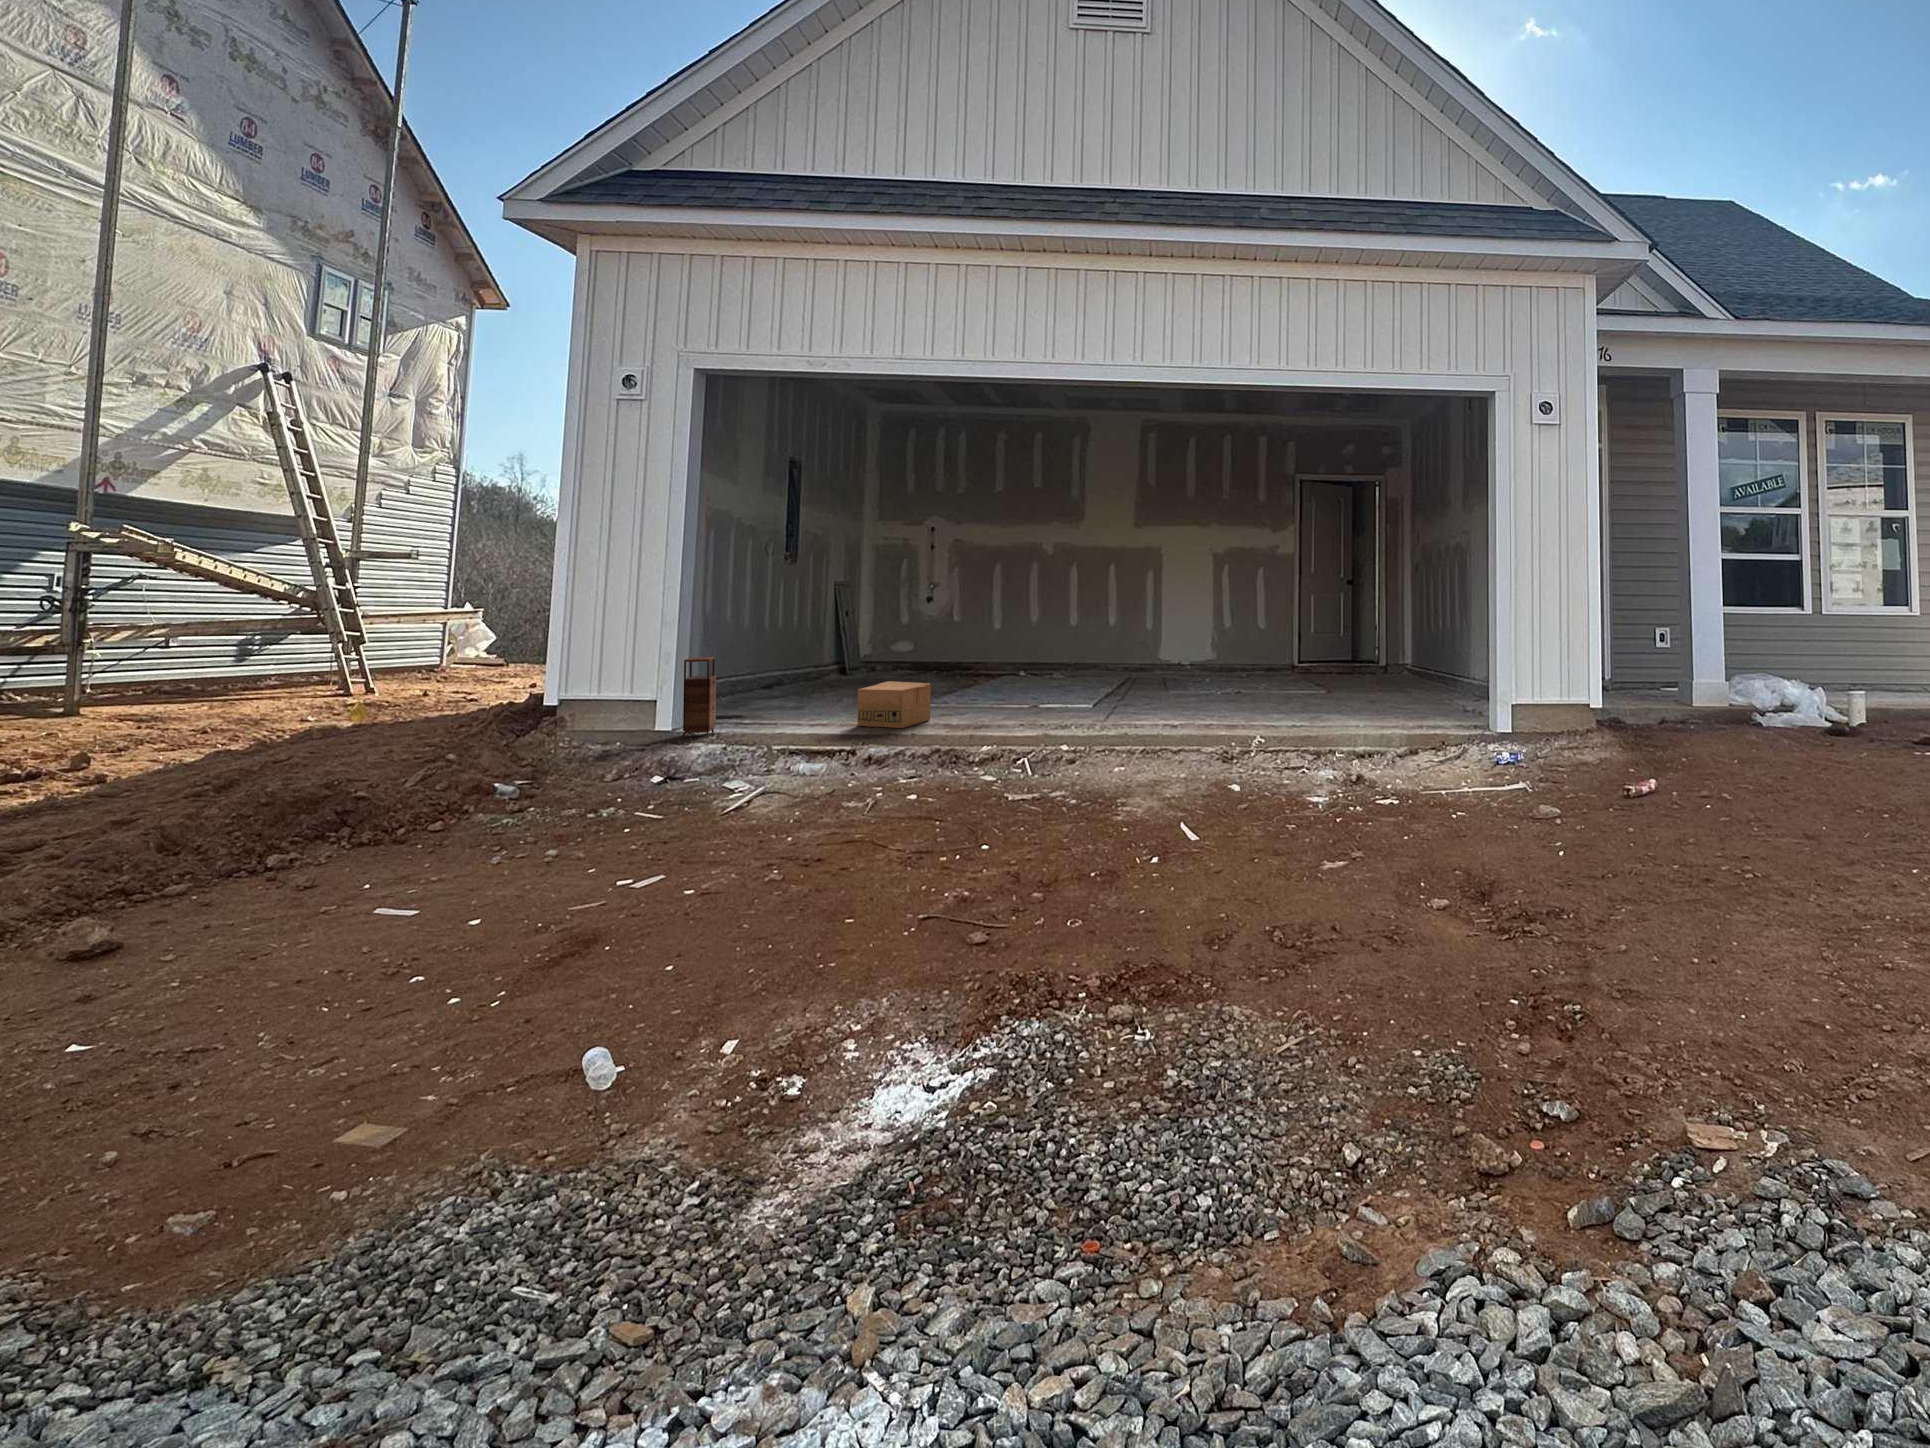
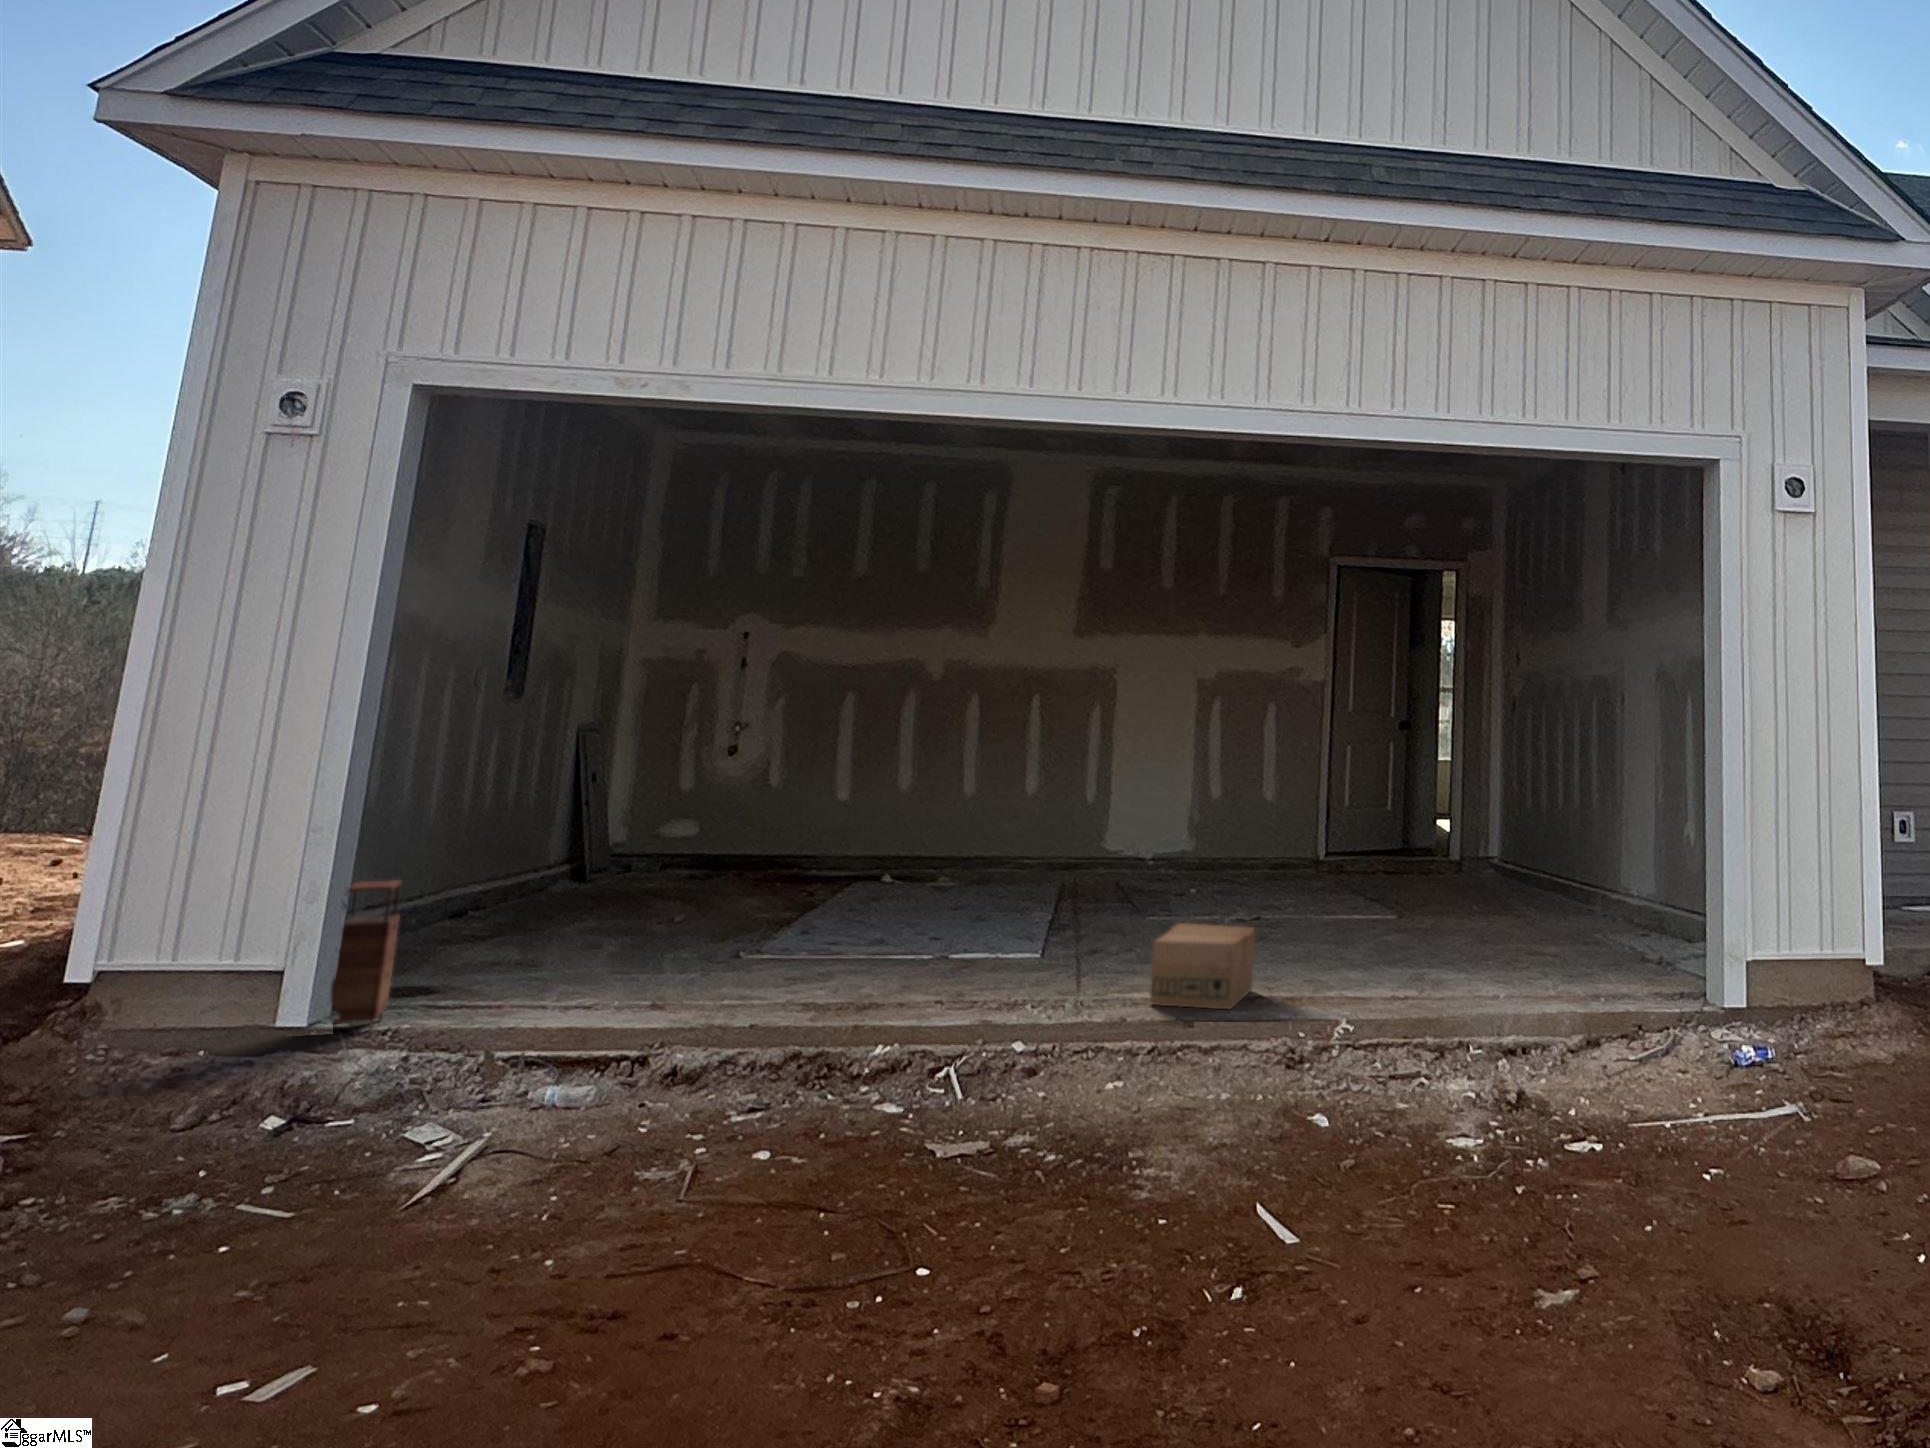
cardboard box: present [857,681,931,728] -> present [1150,923,1255,1009]

